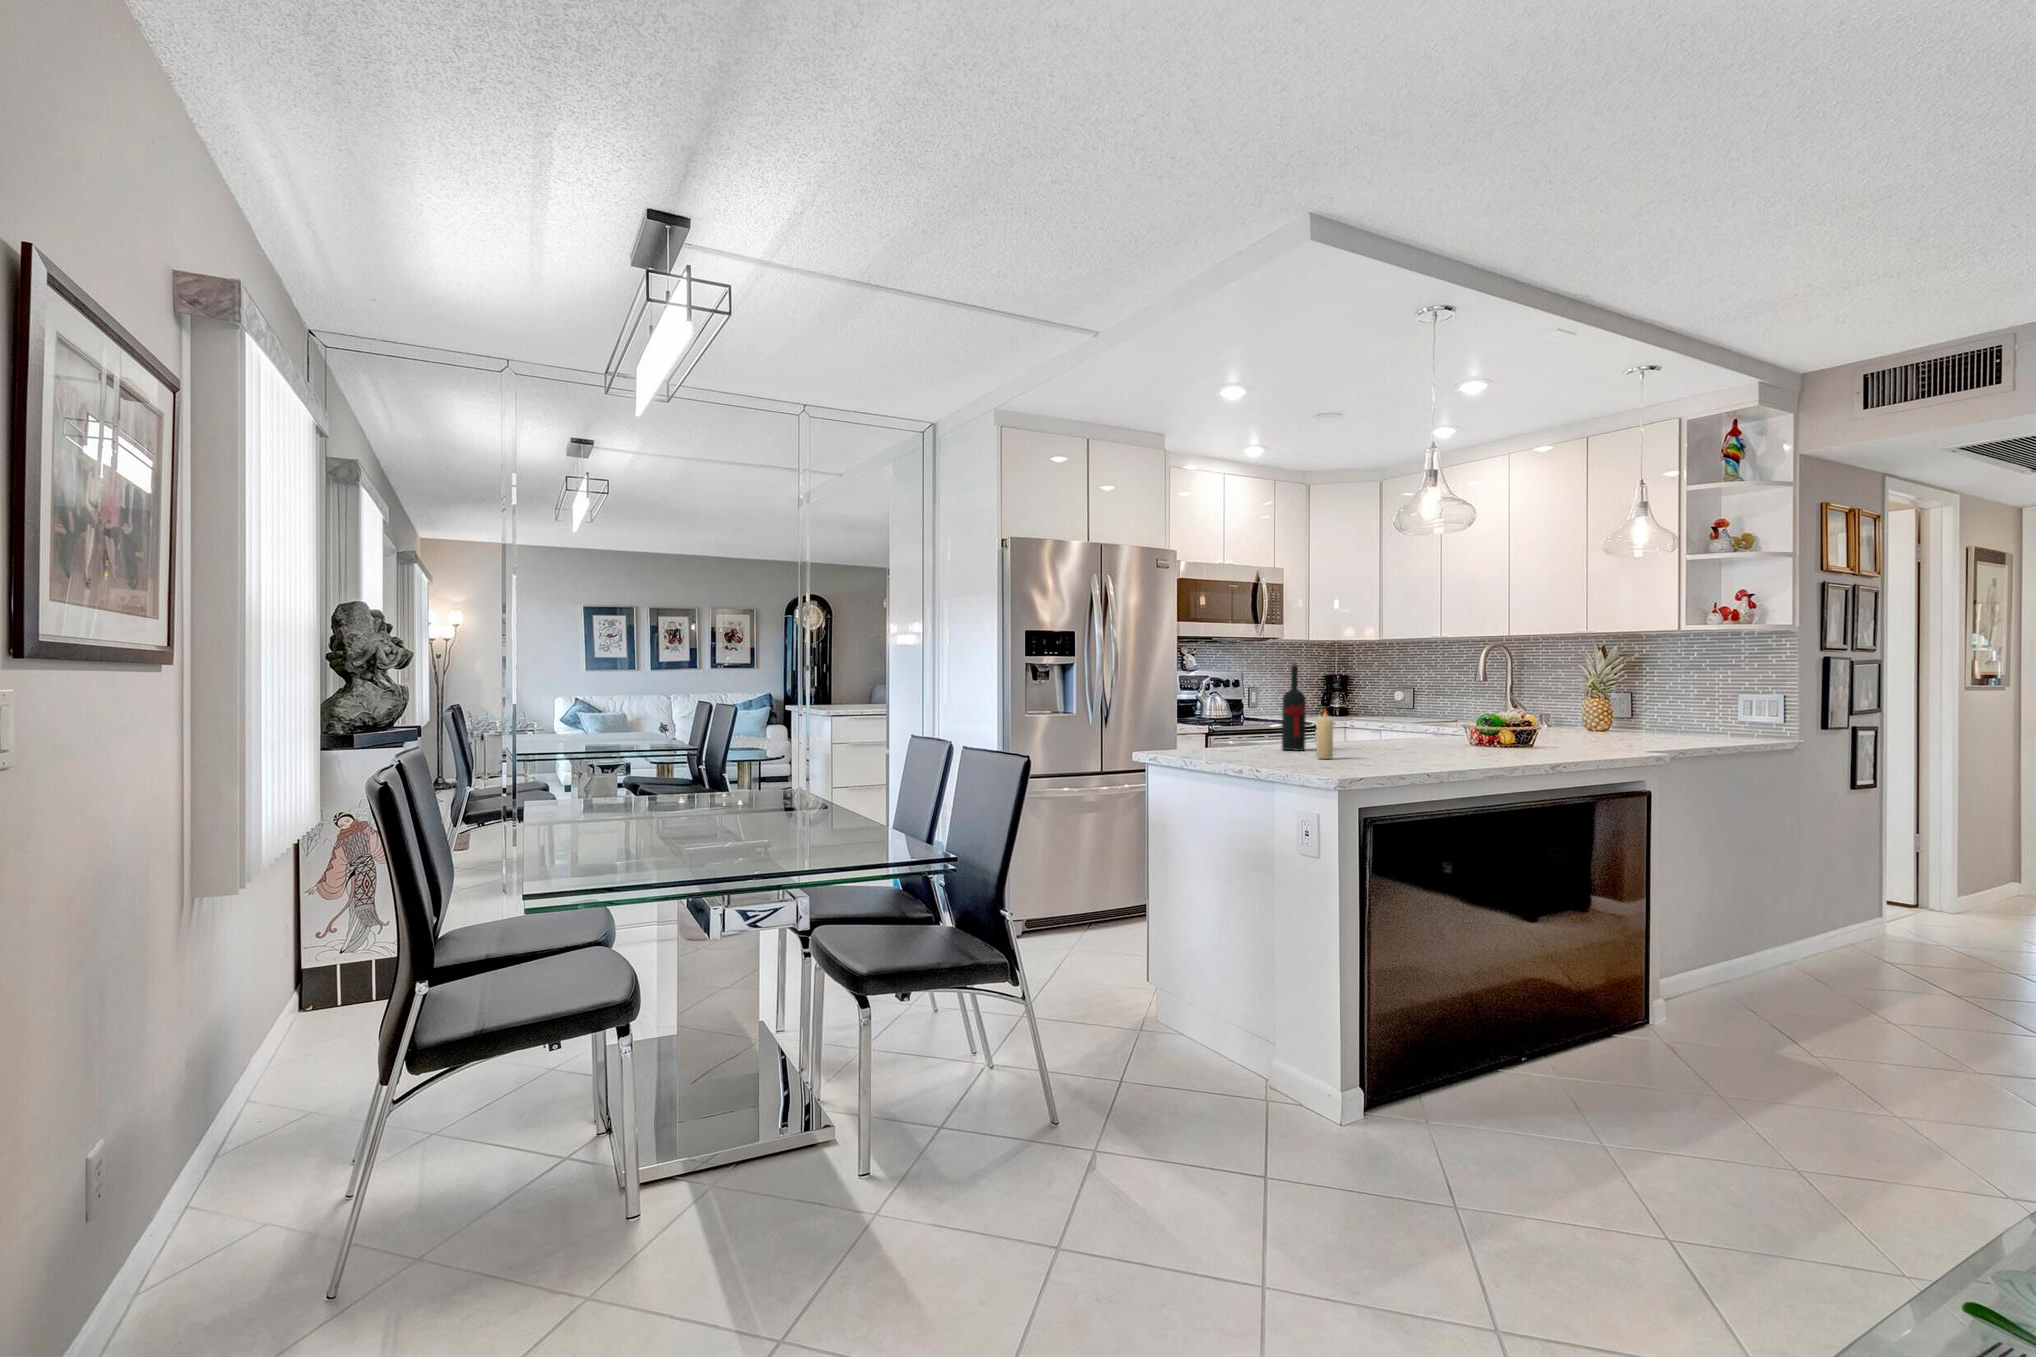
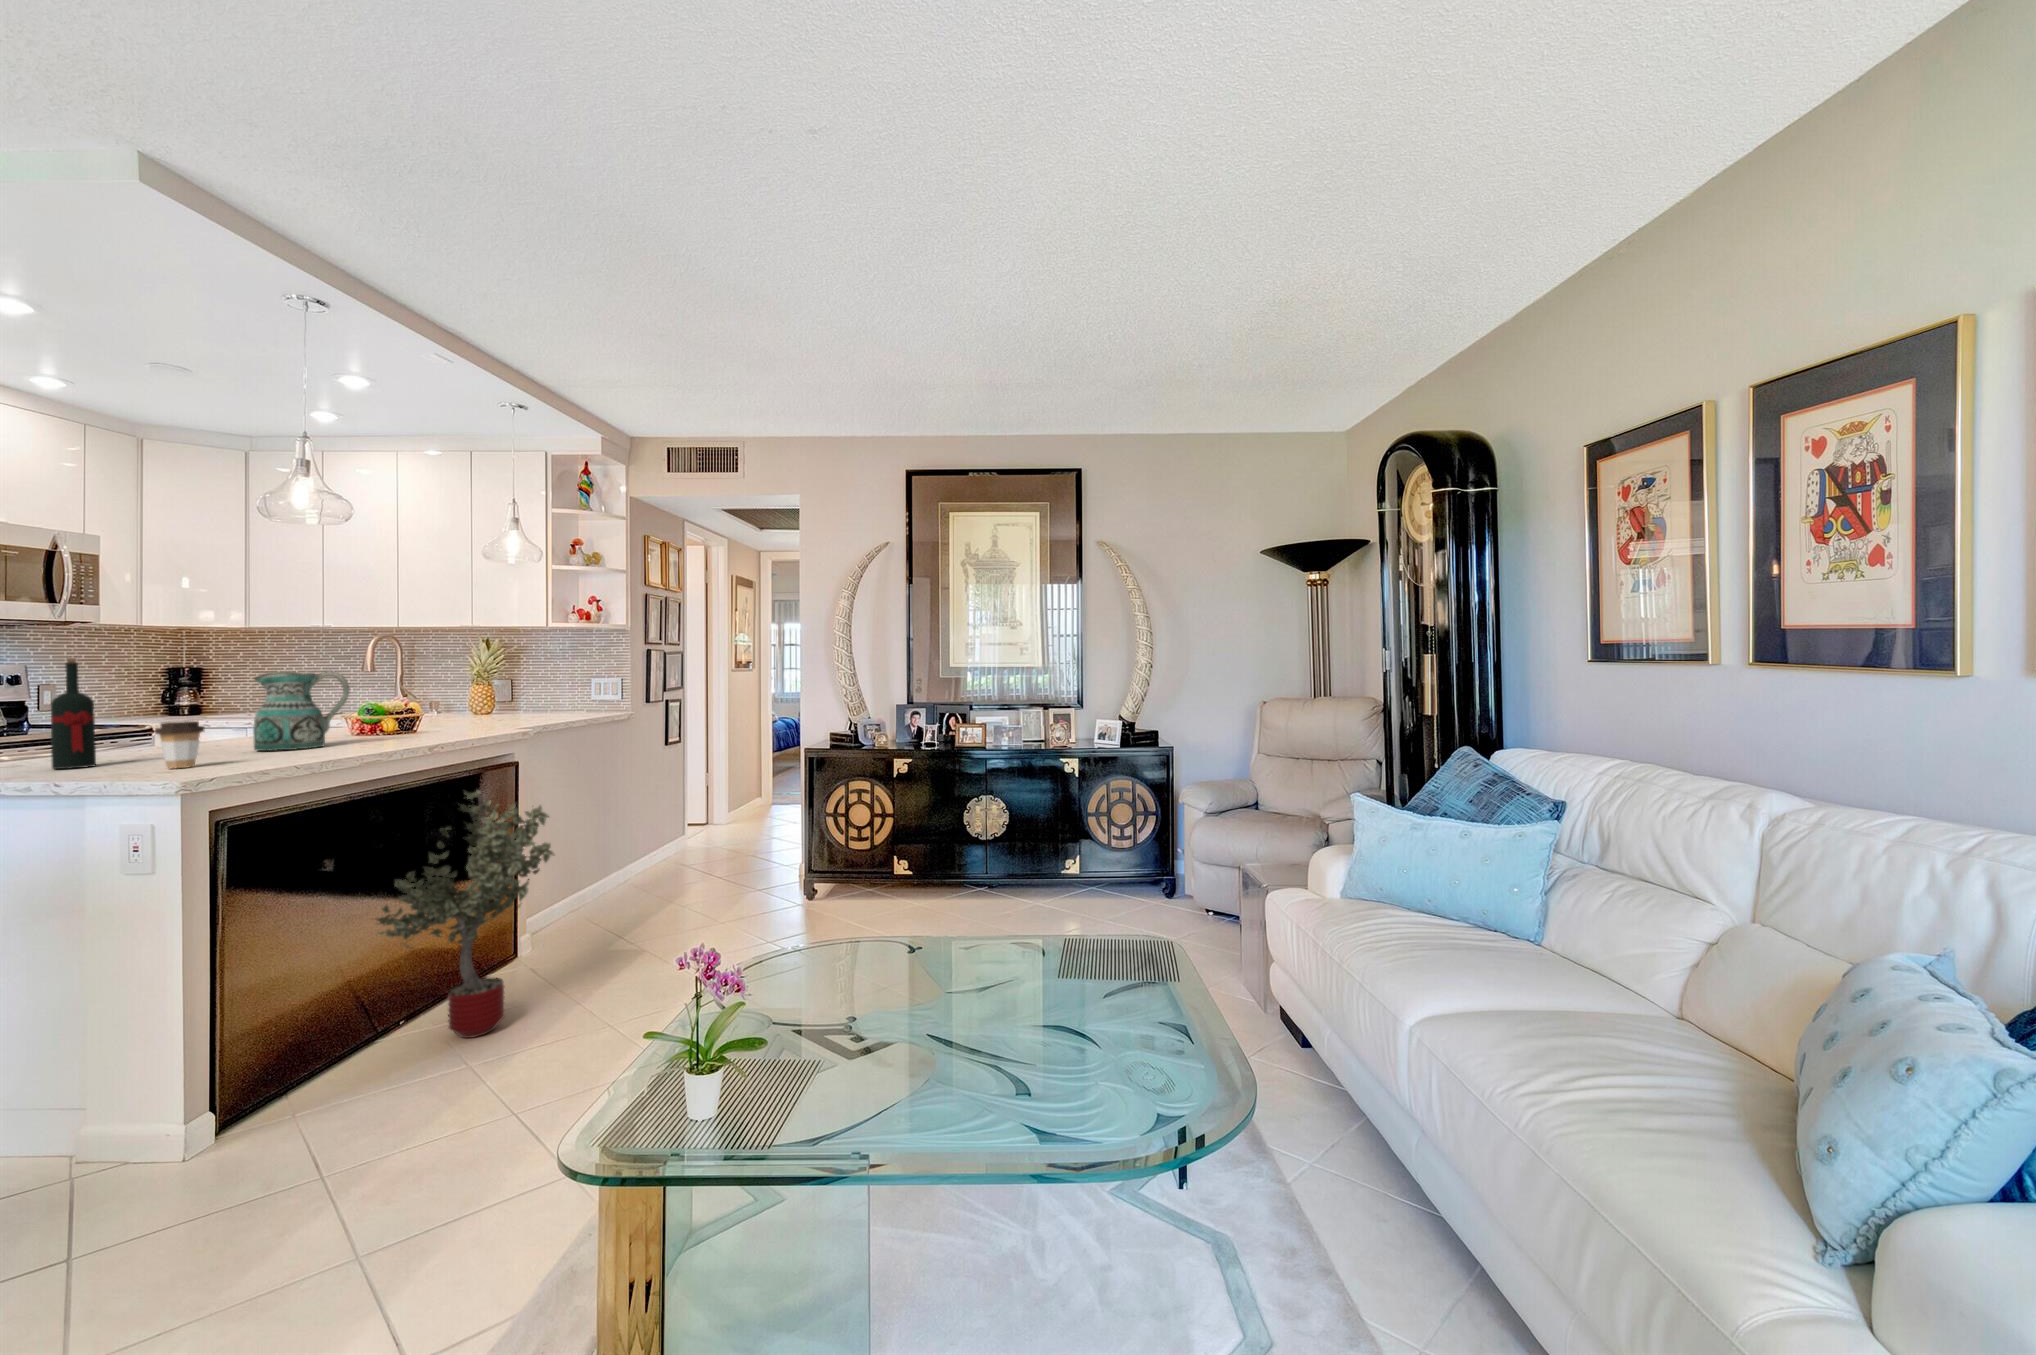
ceramic pitcher: none [1404,677,1482,752] -> present [253,671,349,751]
candle: present [1316,710,1334,759] -> none [102,714,132,776]
coffee cup: none [1346,717,1379,758] -> present [155,721,204,769]
potted tree: none [1502,816,1708,1112] -> present [376,790,554,1038]

